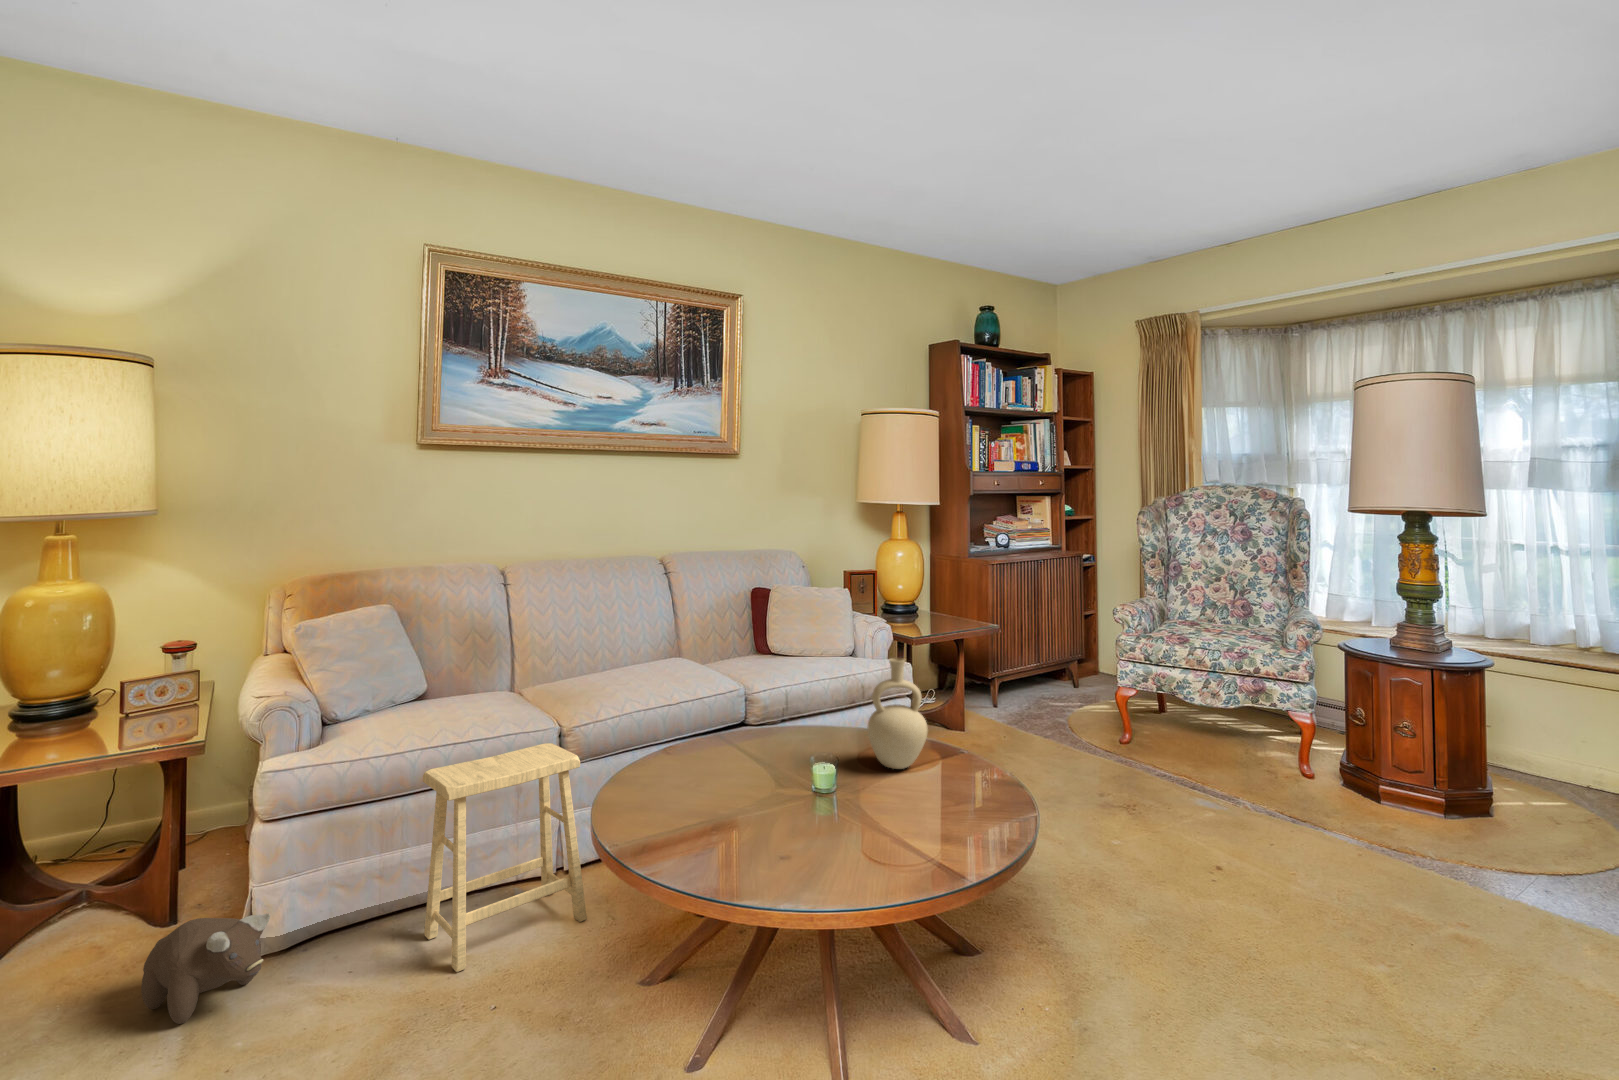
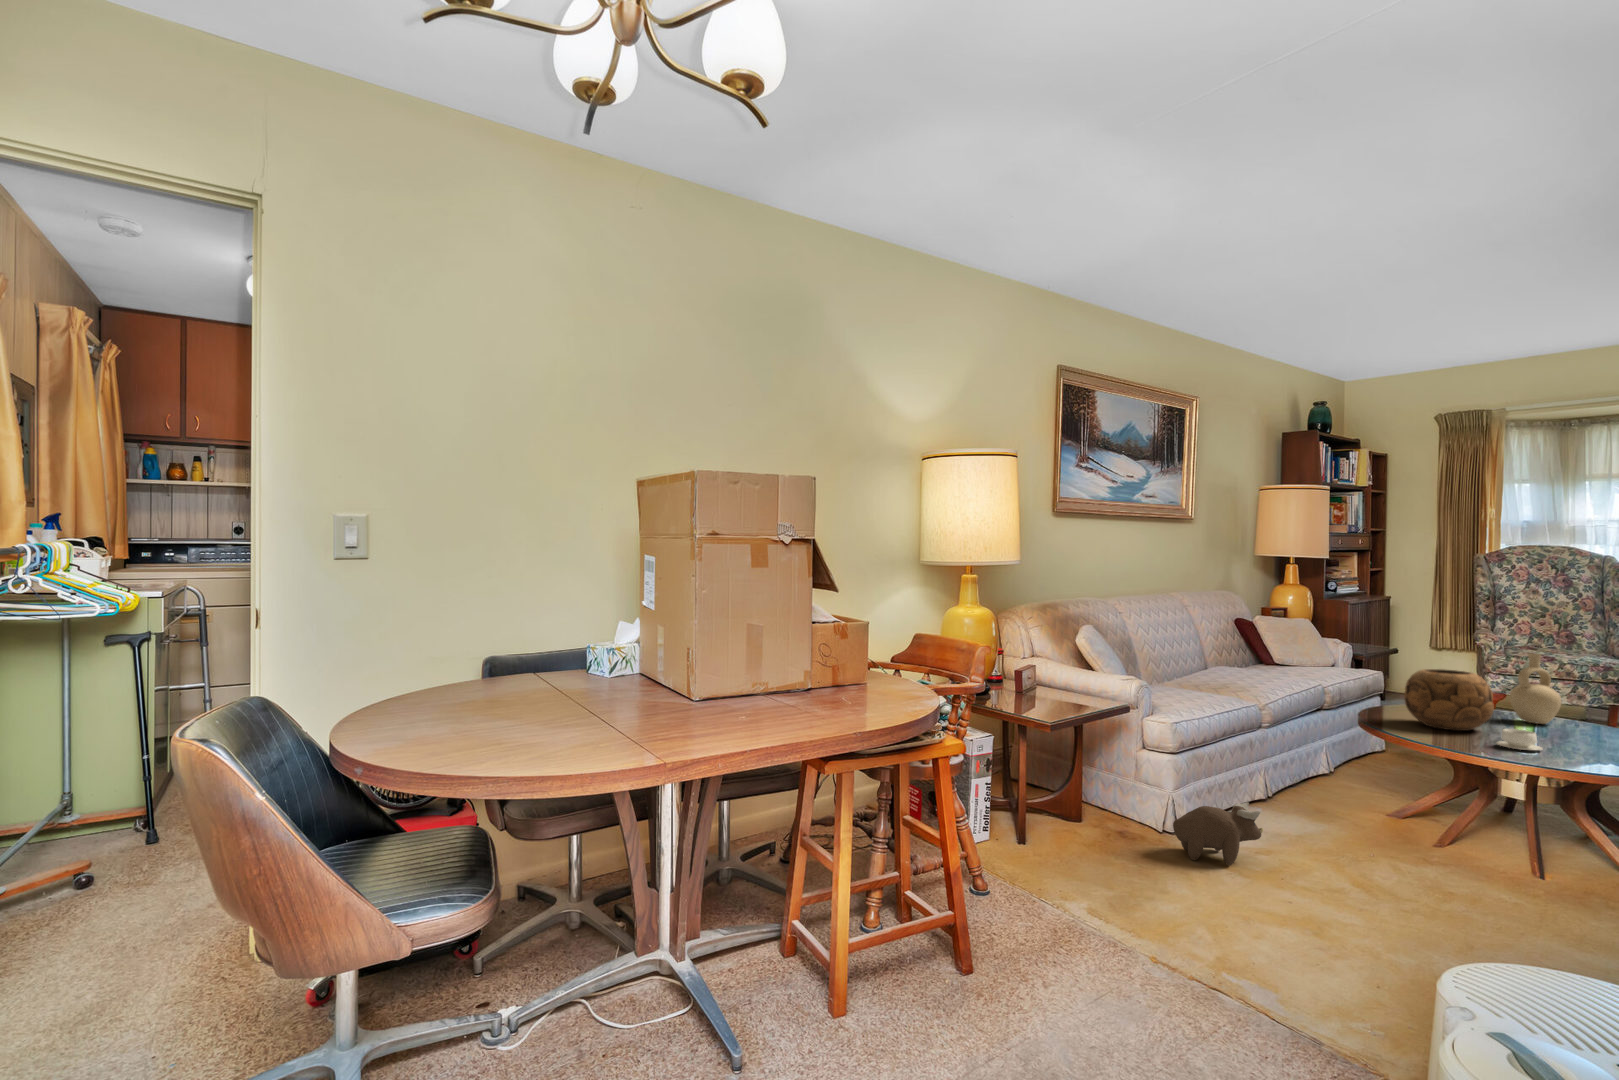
decorative bowl: none [667,684,779,787] -> present [1404,669,1494,731]
footstool: present [423,743,587,972] -> none [1266,711,1349,846]
teacup: none [655,799,715,845] -> present [1497,729,1543,750]

